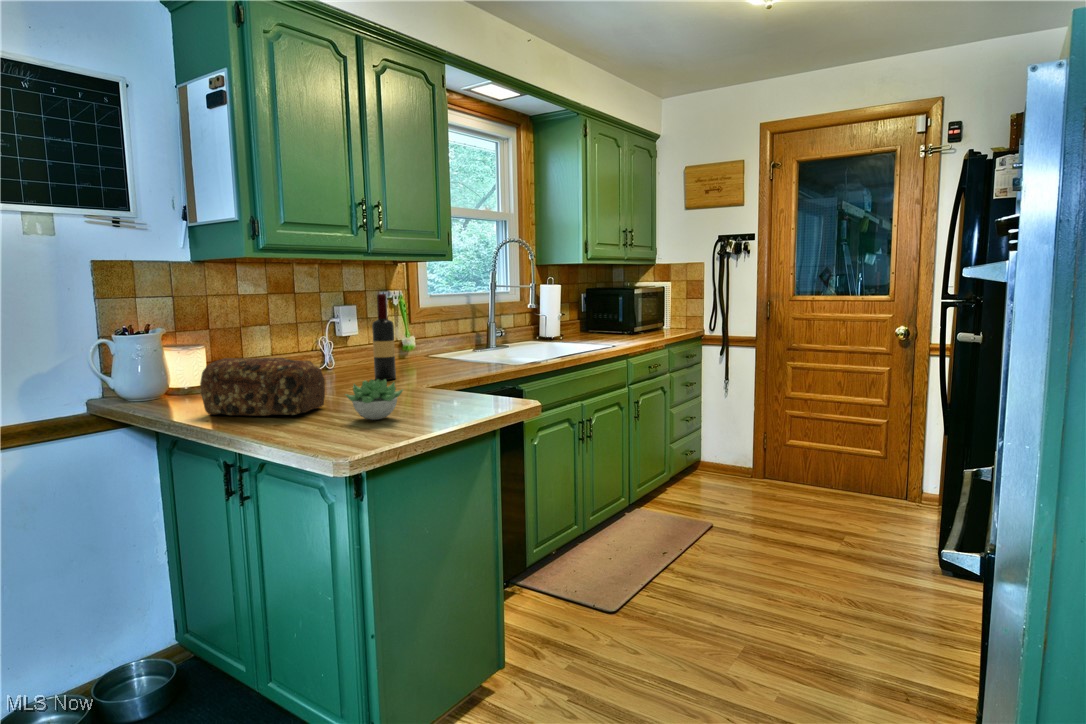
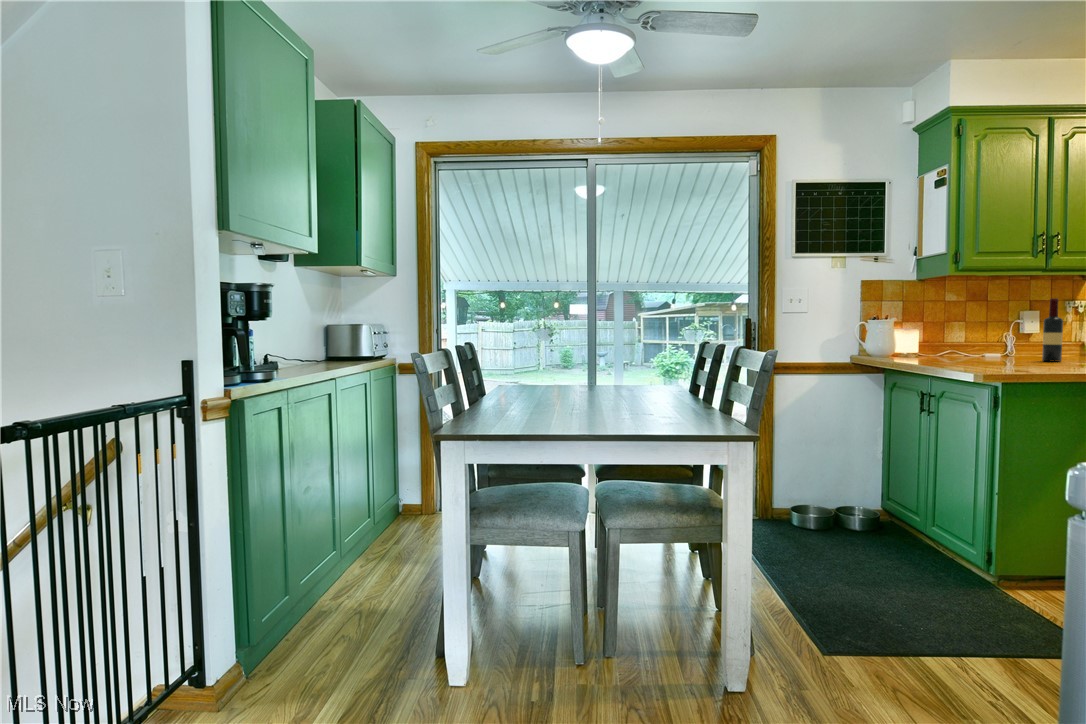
bread loaf: present [200,358,325,416] -> none [912,332,991,365]
succulent plant: present [345,379,403,420] -> none [998,345,1043,370]

